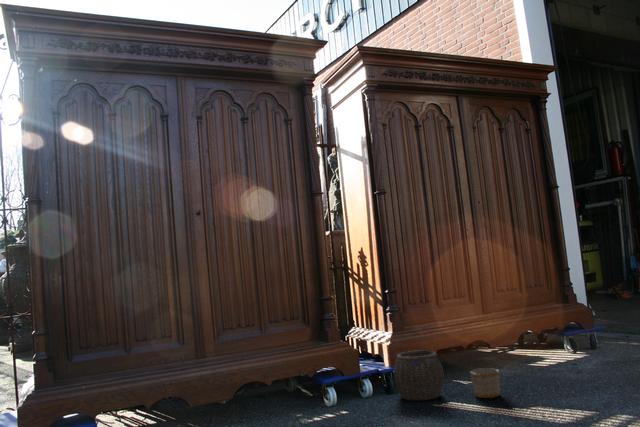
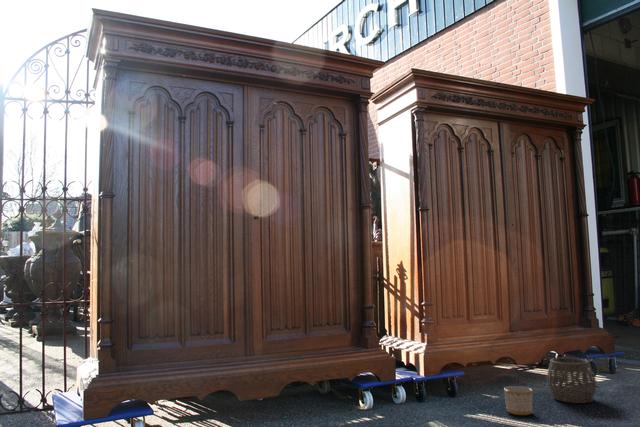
woven basket: present [394,351,443,401] -> present [547,357,596,403]

